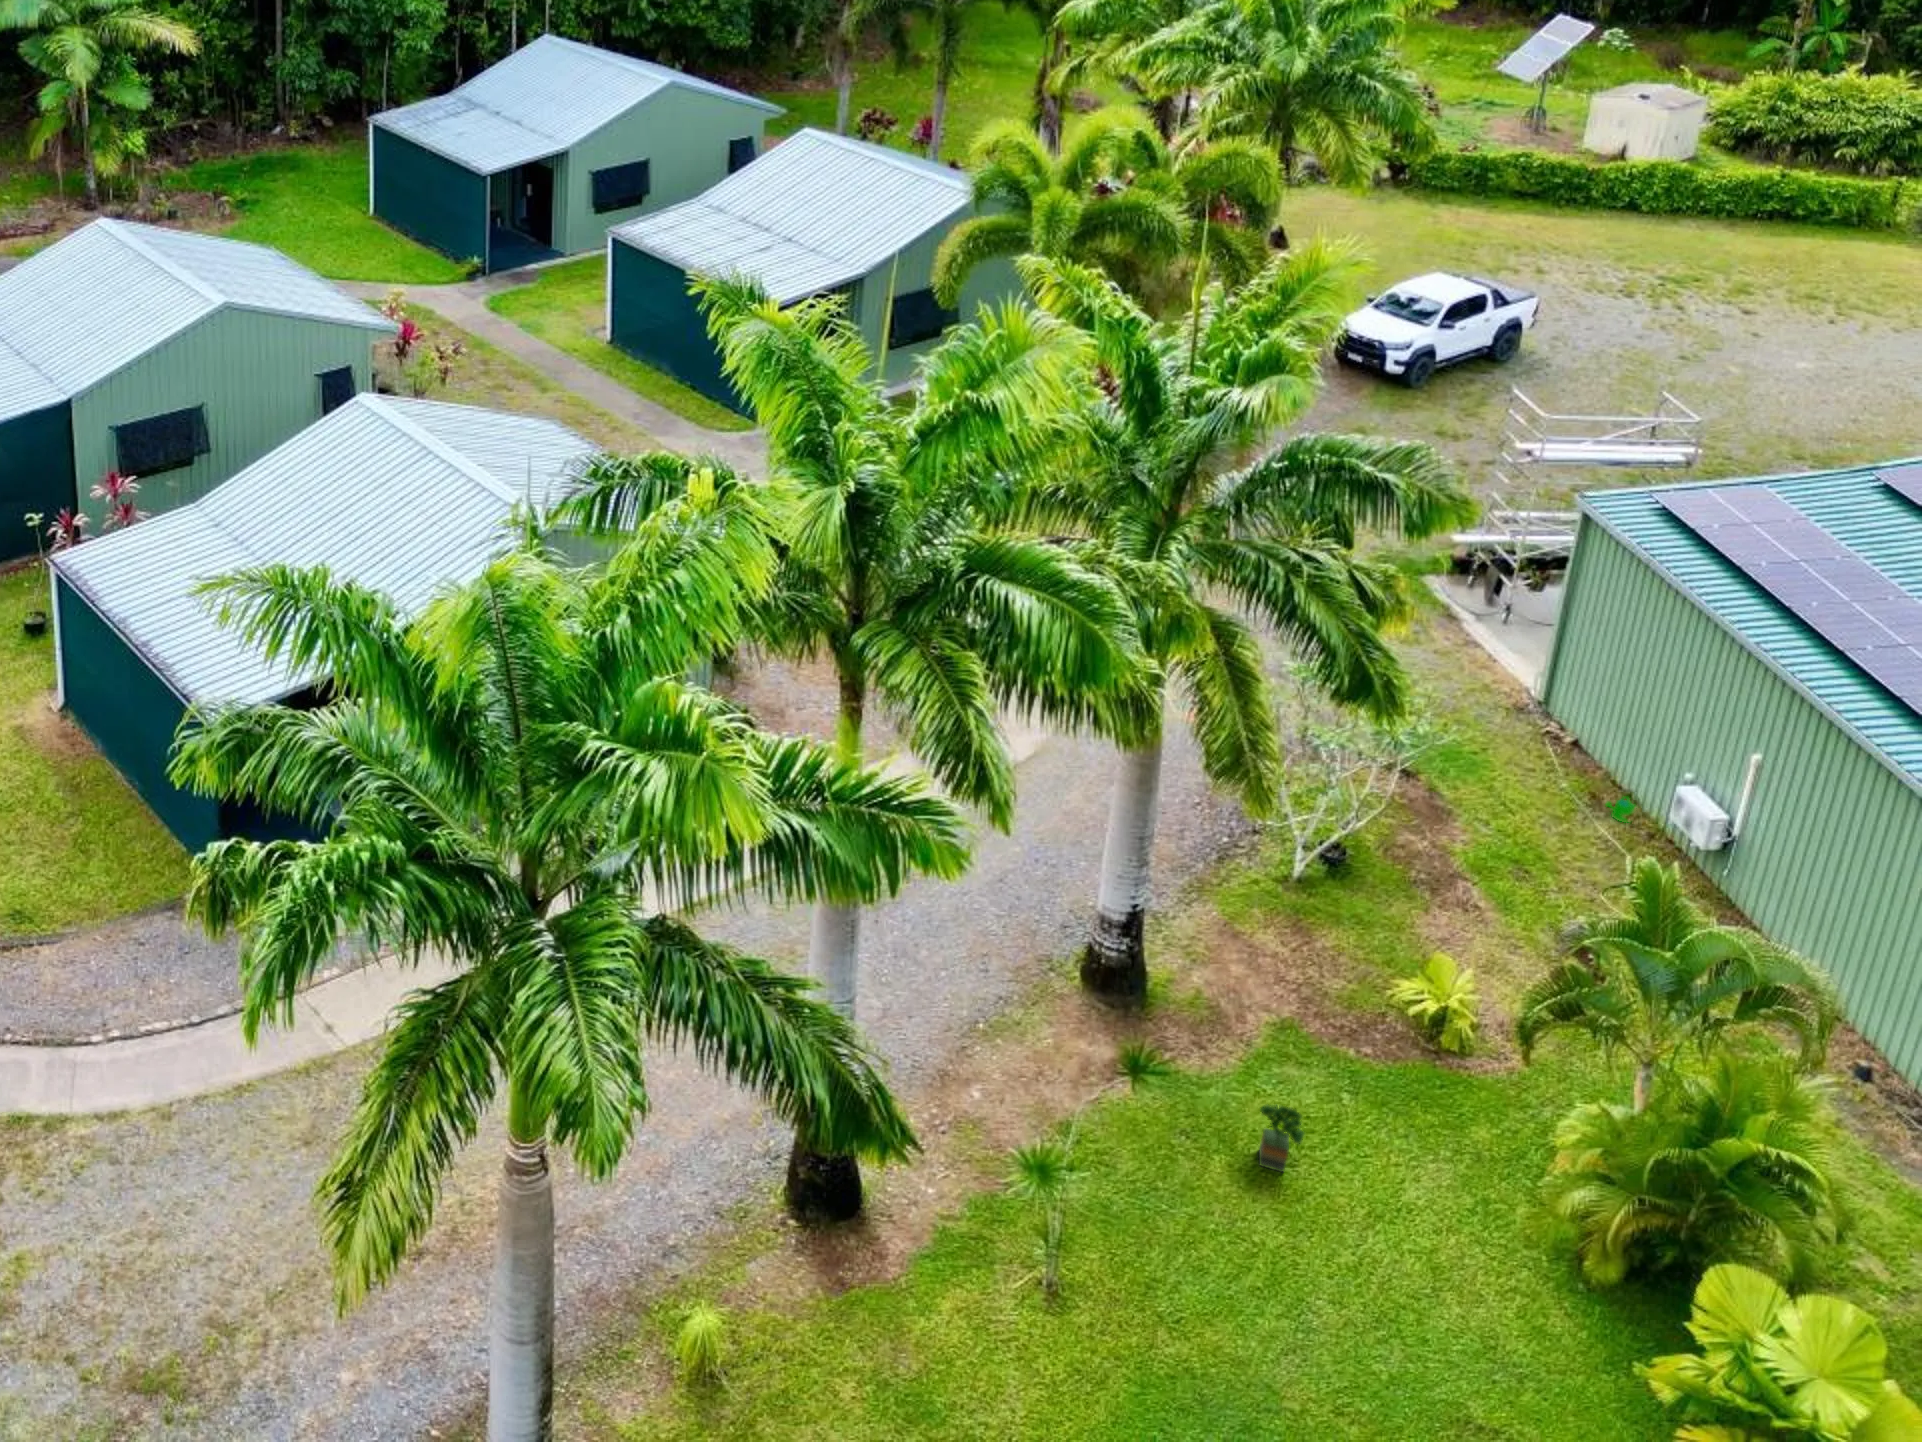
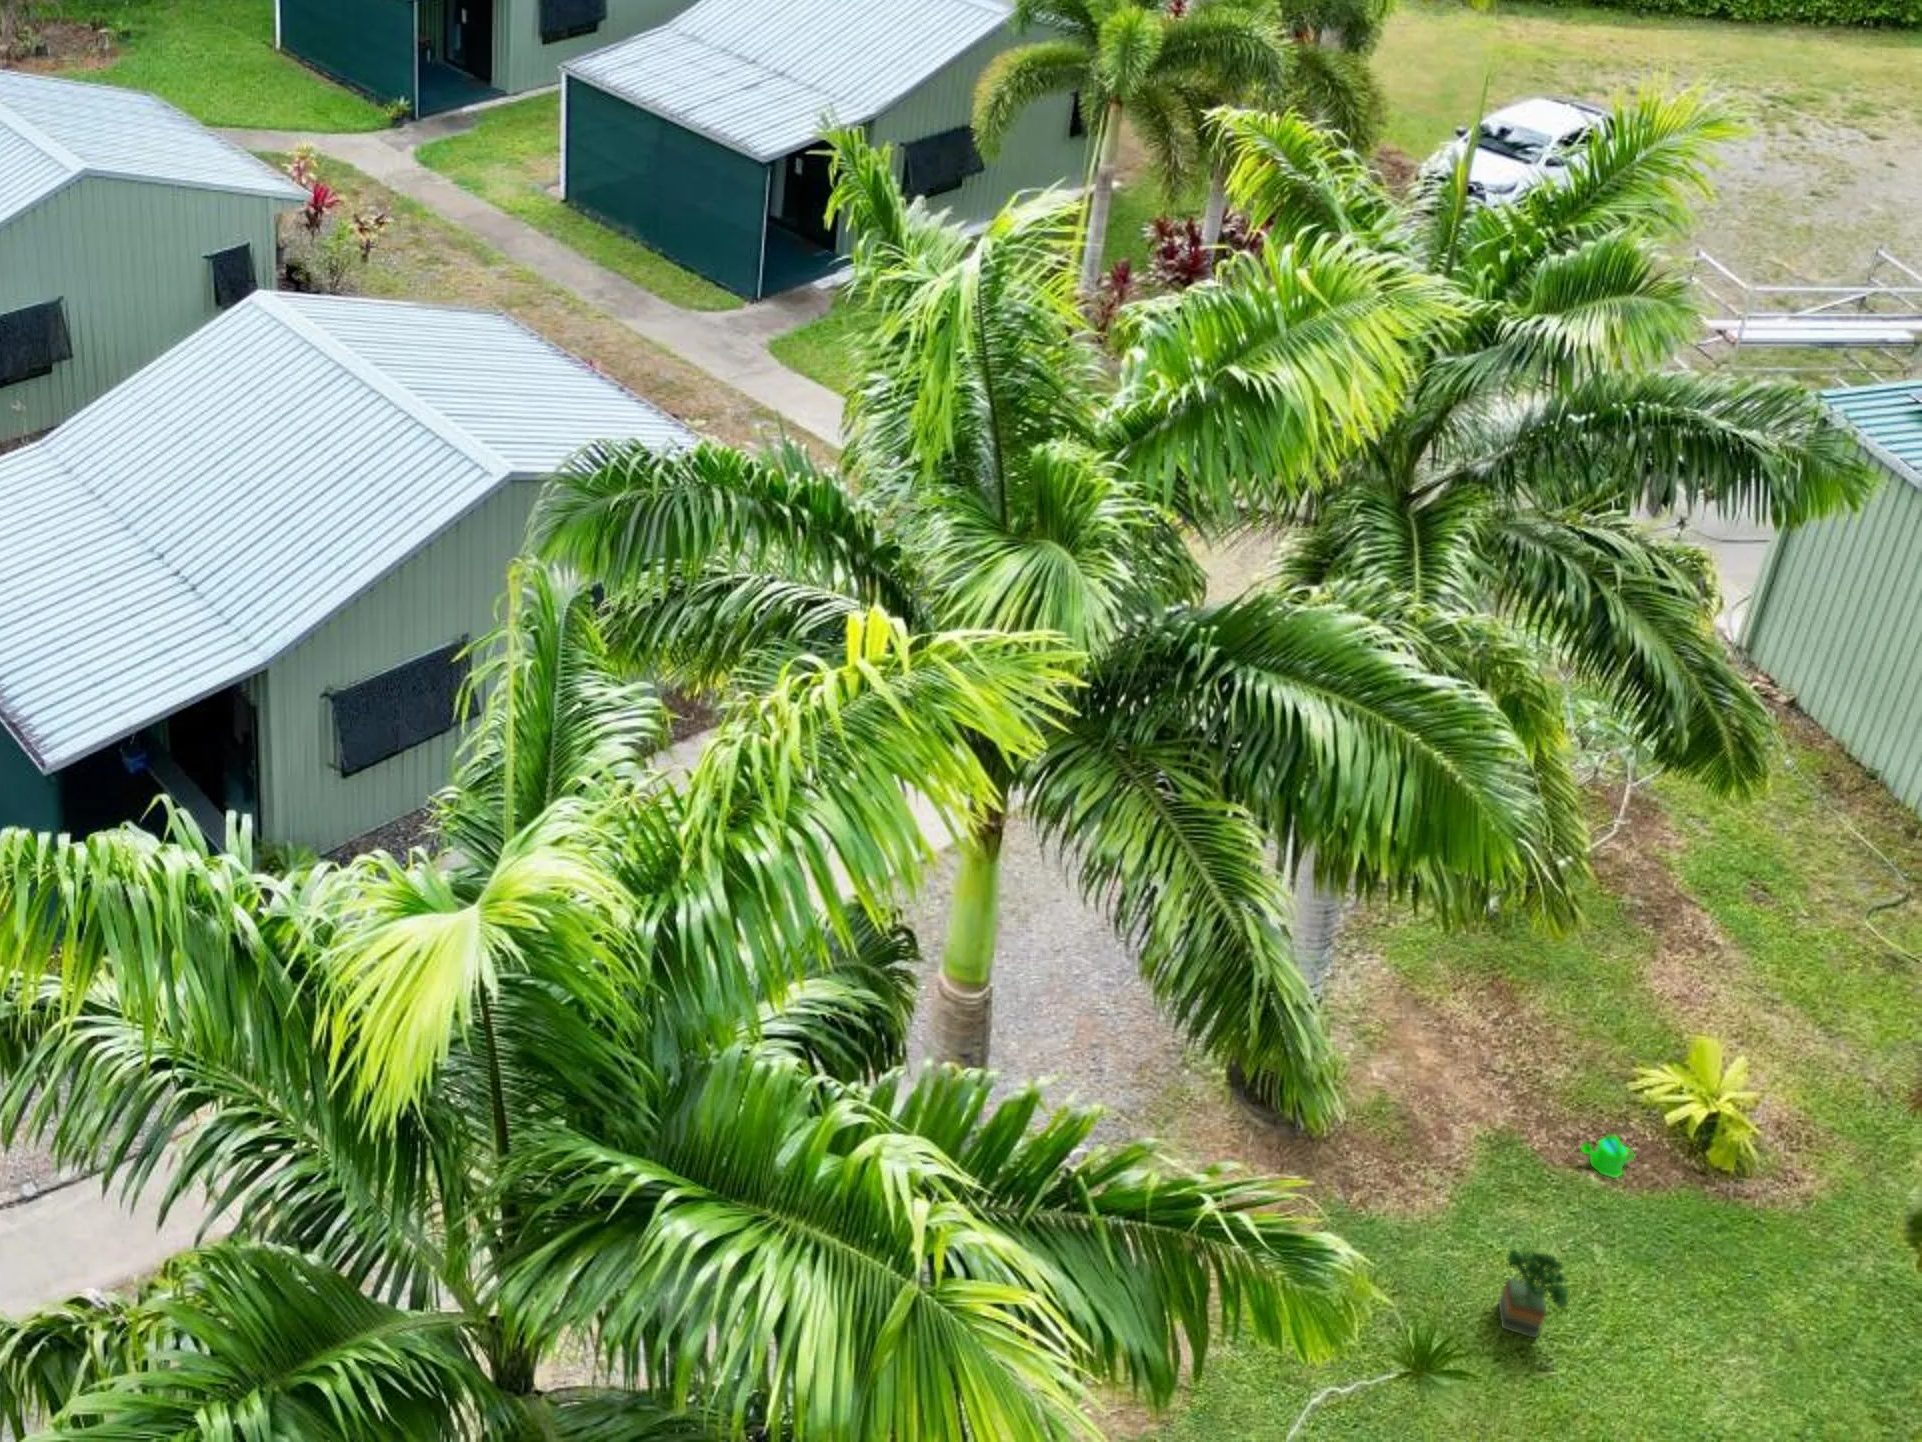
watering can: present [1606,797,1636,823] -> present [1582,1135,1635,1178]

